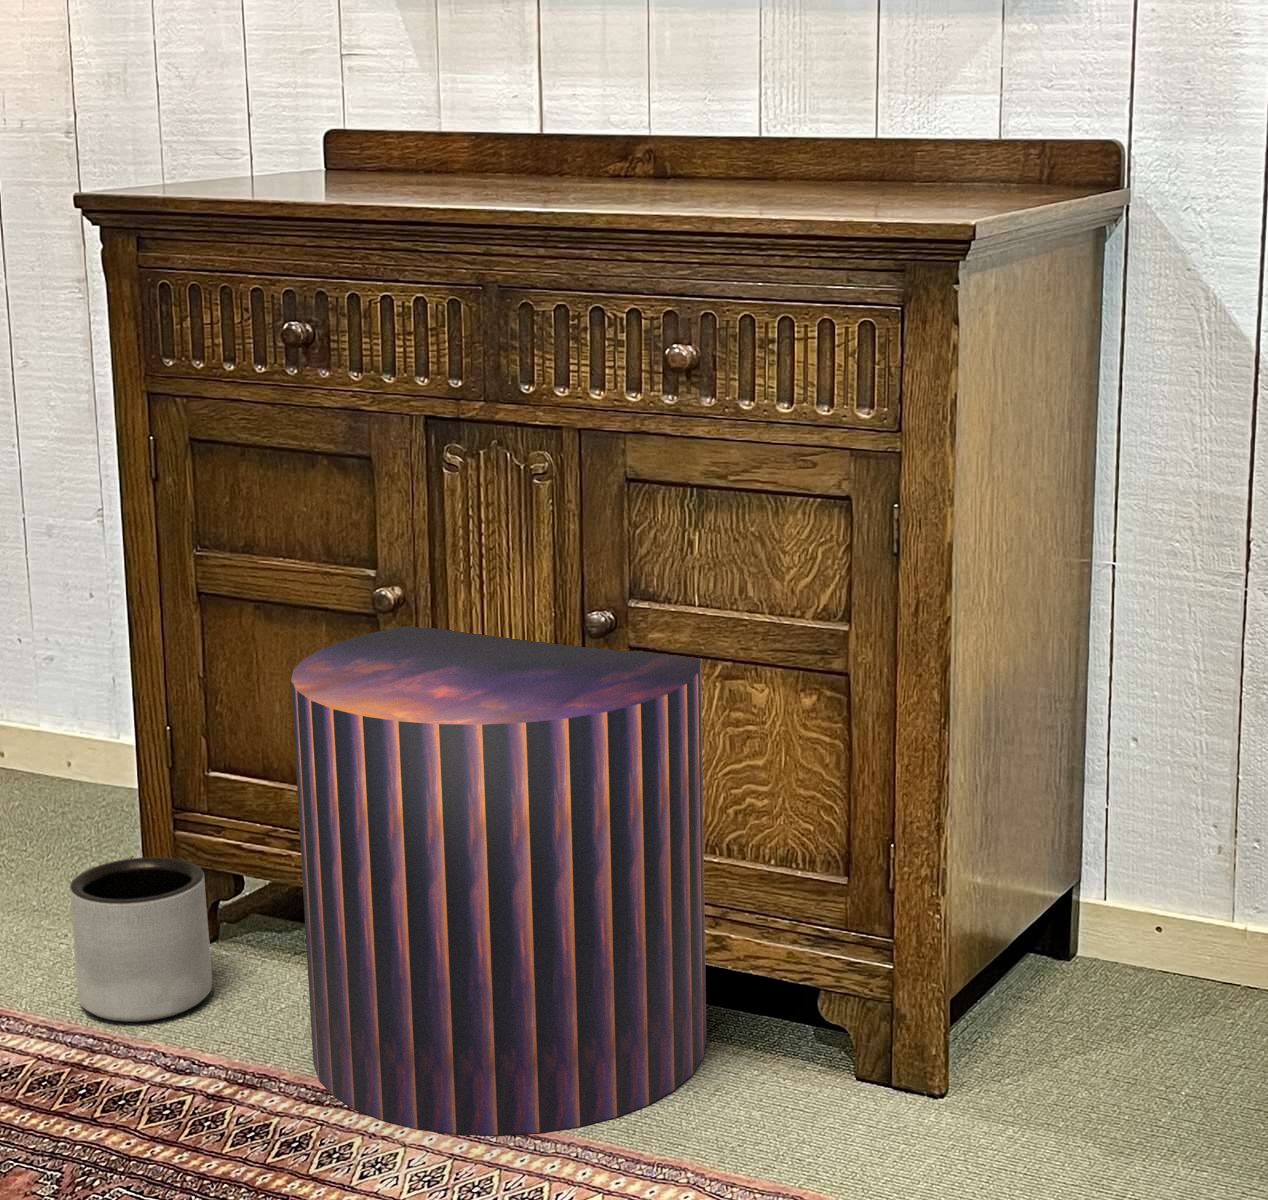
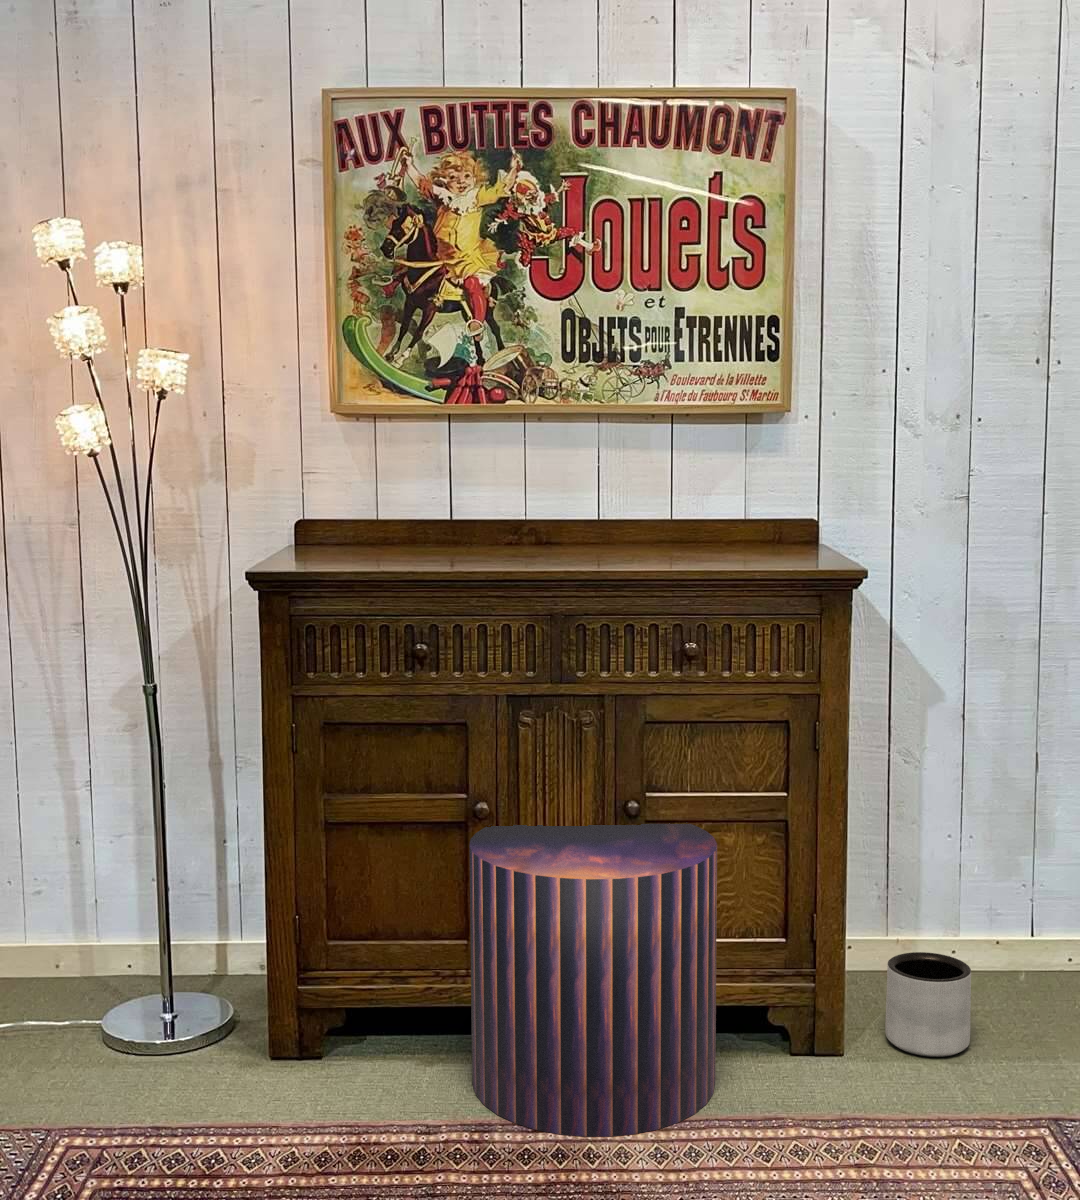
planter: present [70,857,212,1022] -> present [885,952,971,1057]

